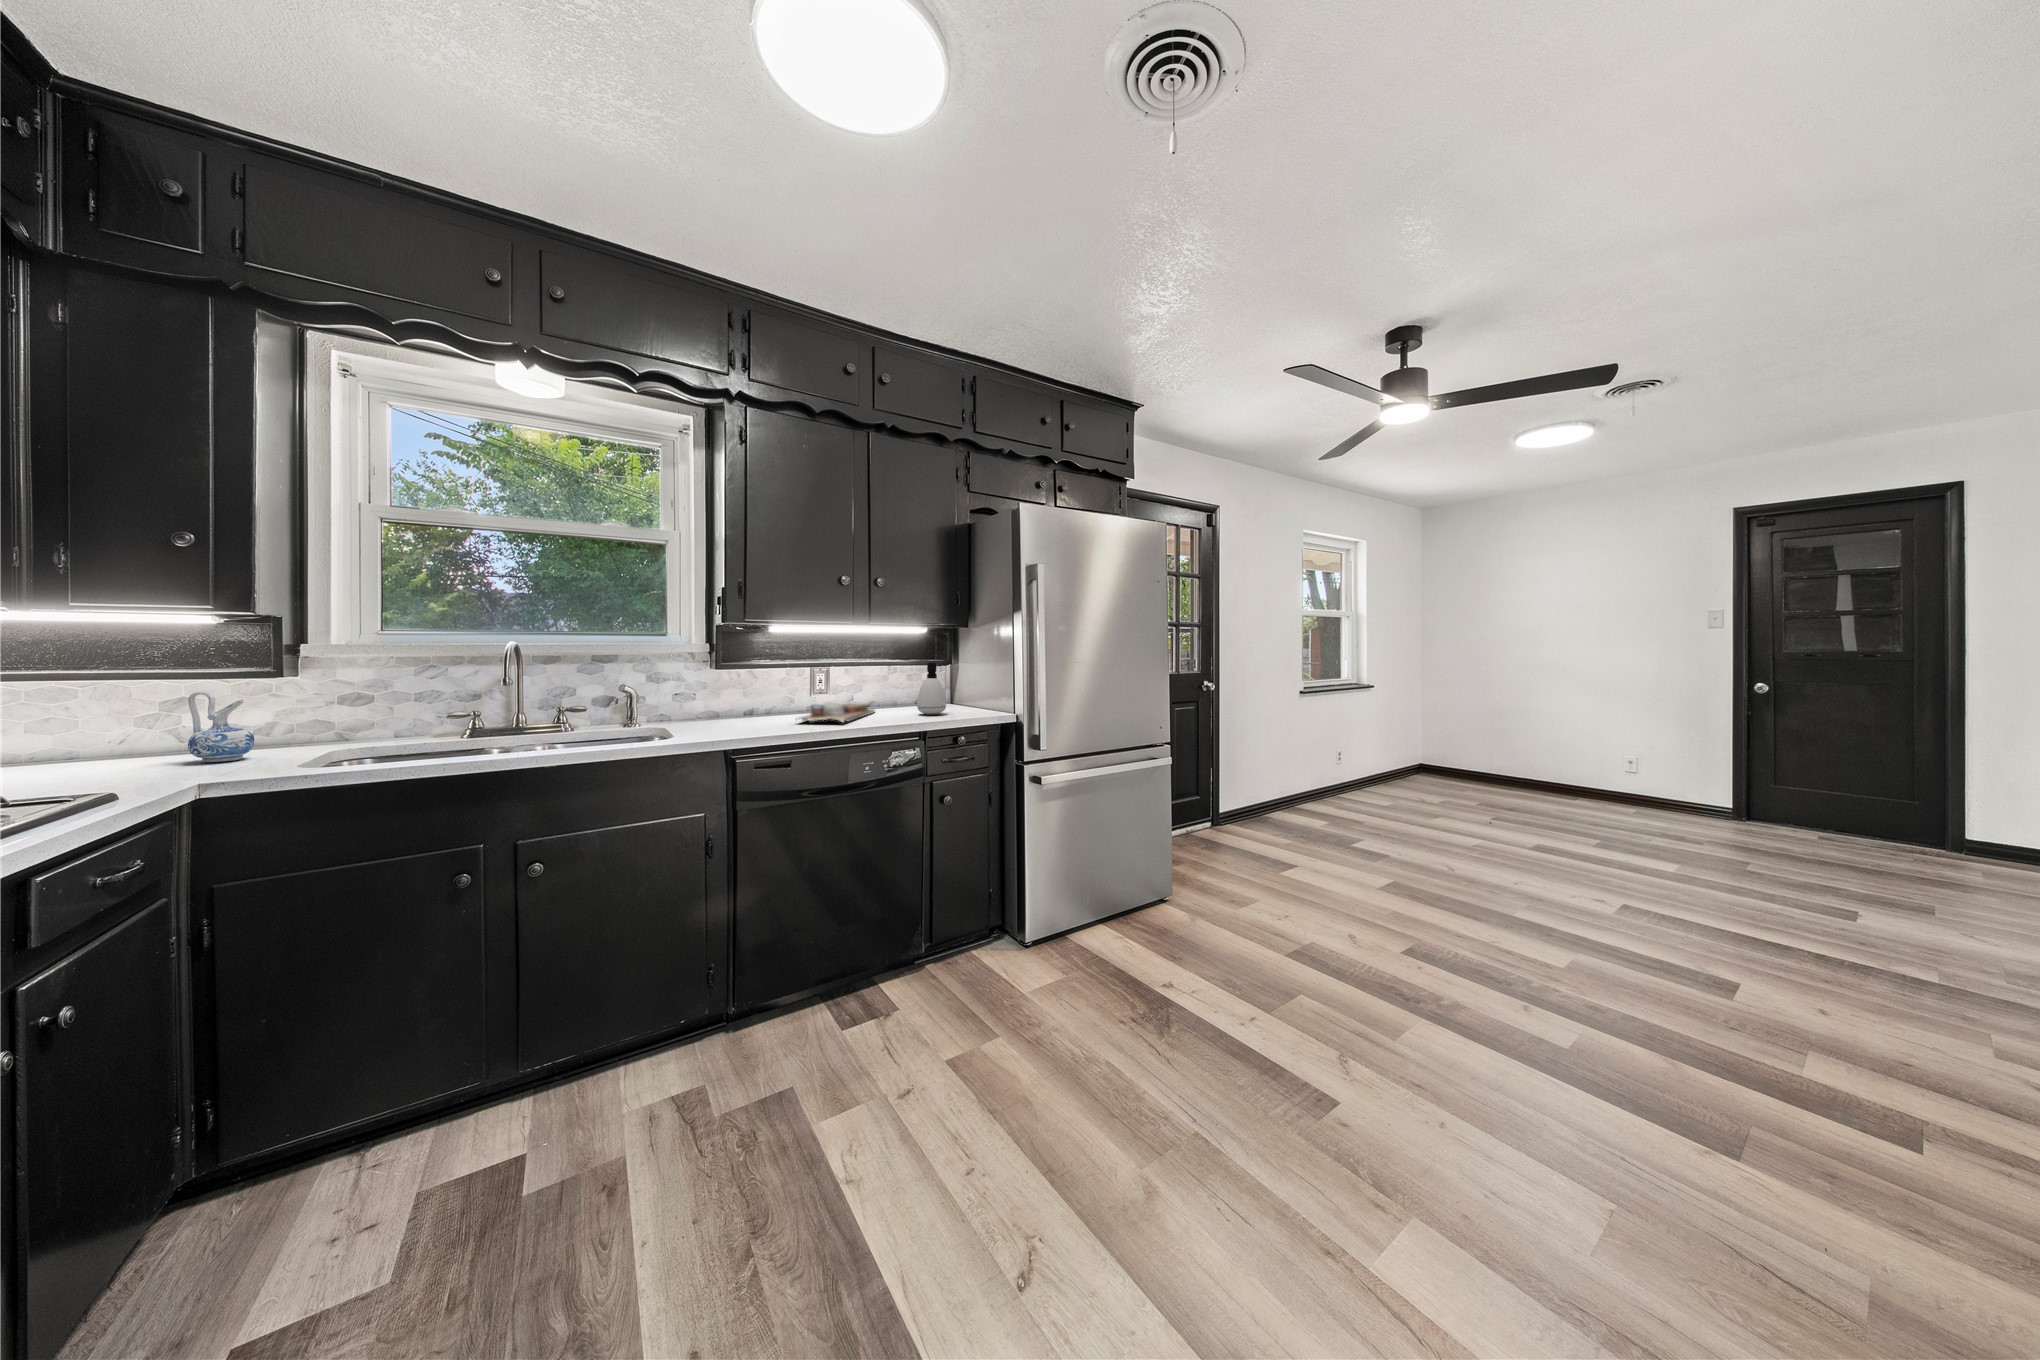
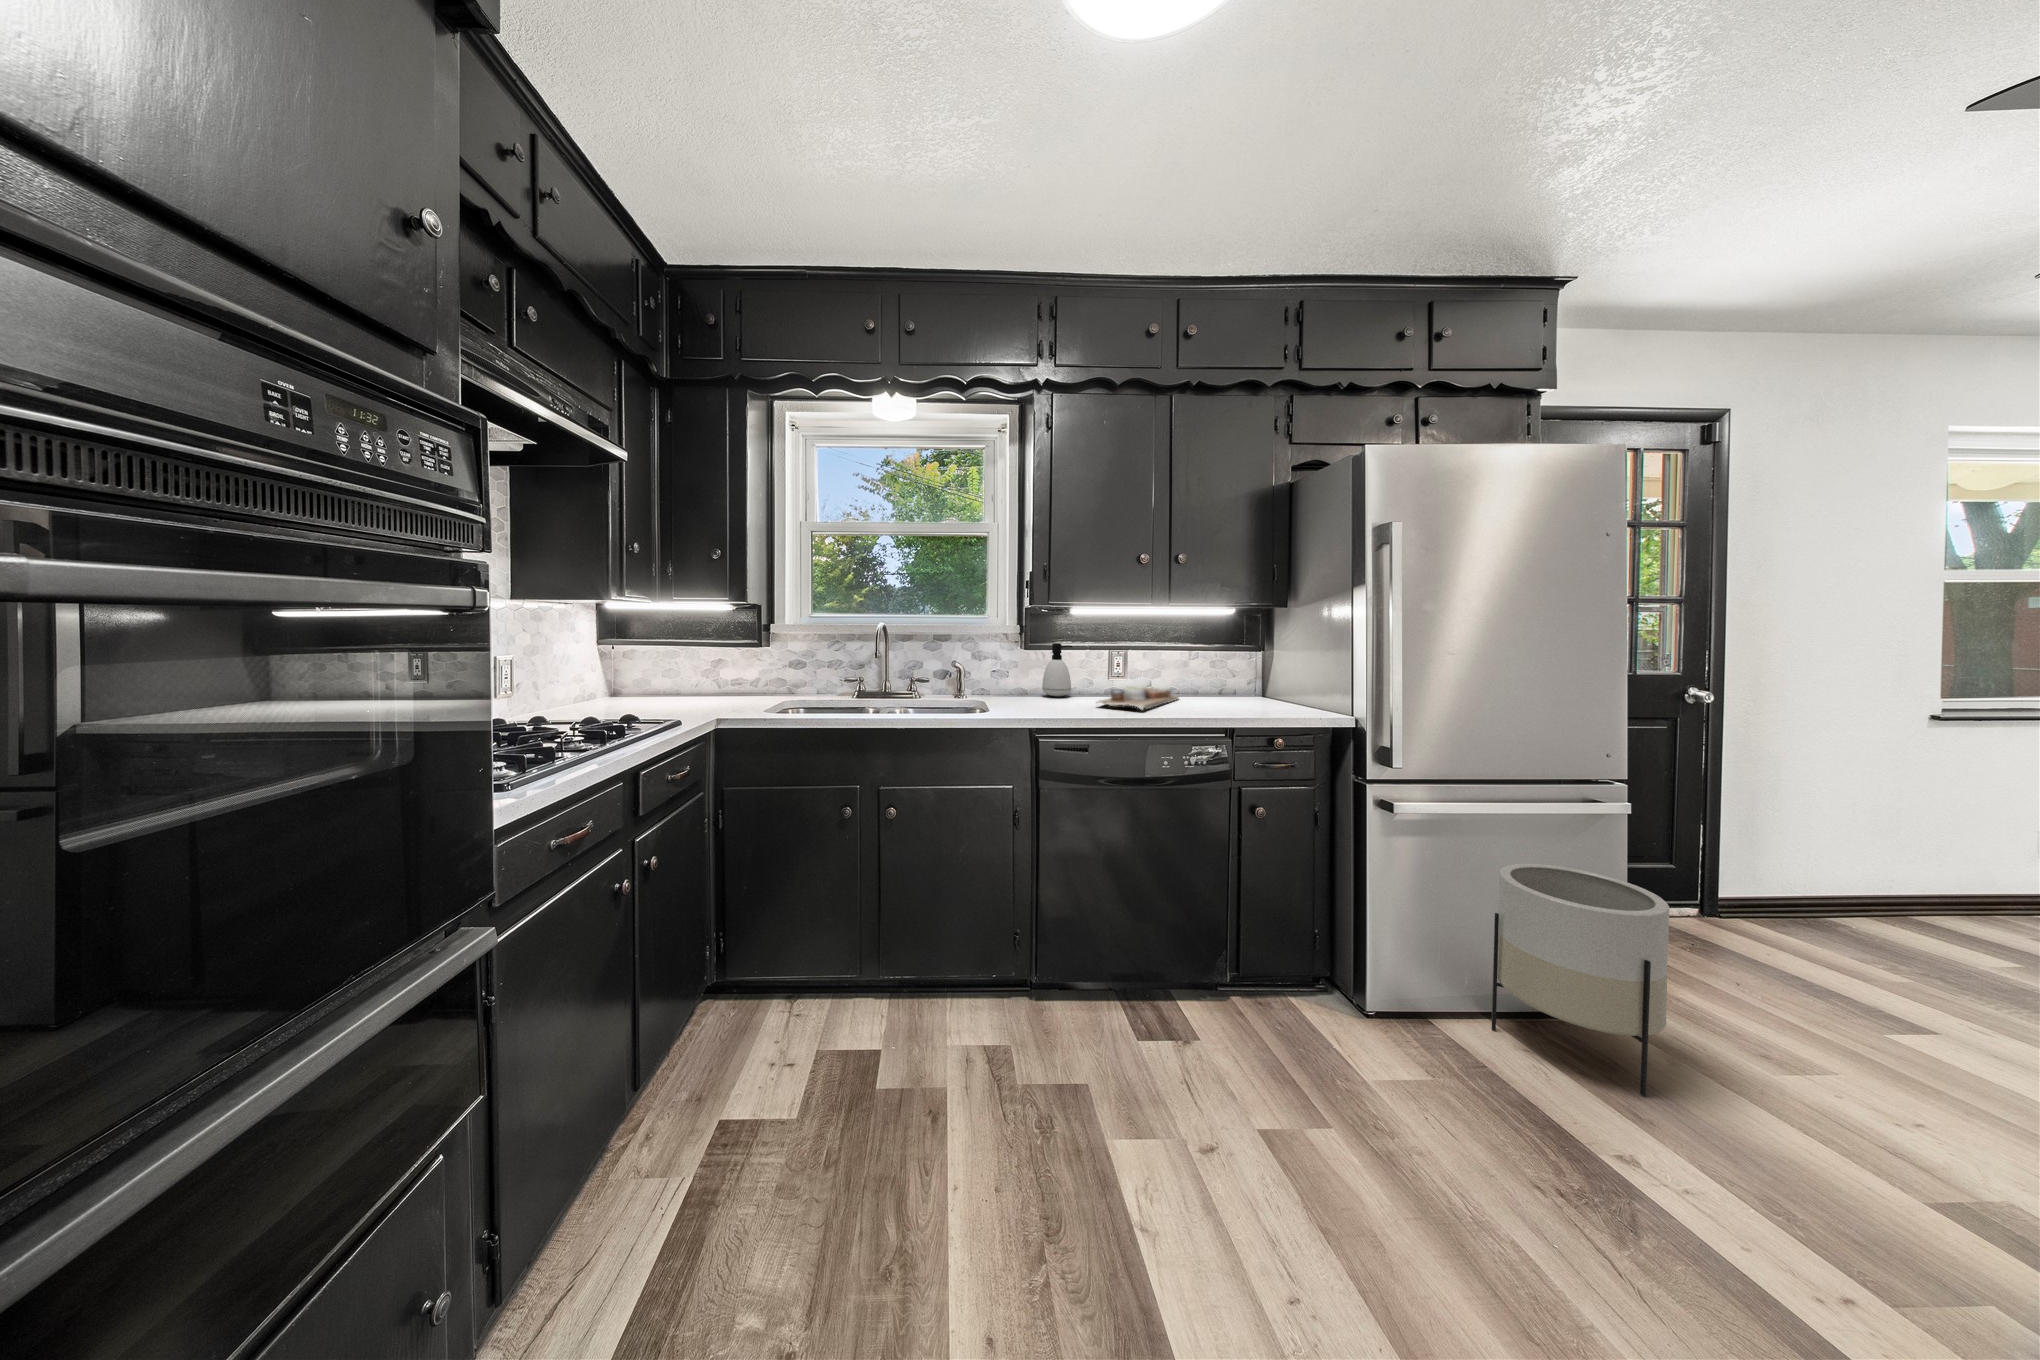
soap dispenser: present [917,662,947,714] -> present [1042,643,1072,696]
ceramic pitcher: present [188,691,254,762] -> none [711,658,741,706]
planter: none [1105,810,1191,949] -> present [1492,864,1669,1096]

